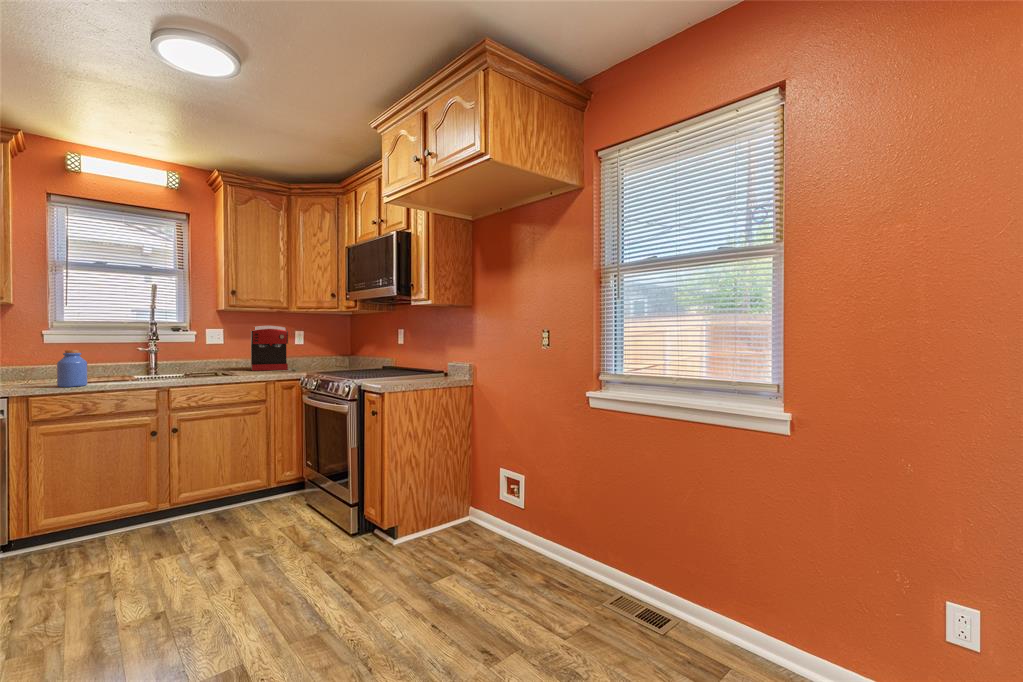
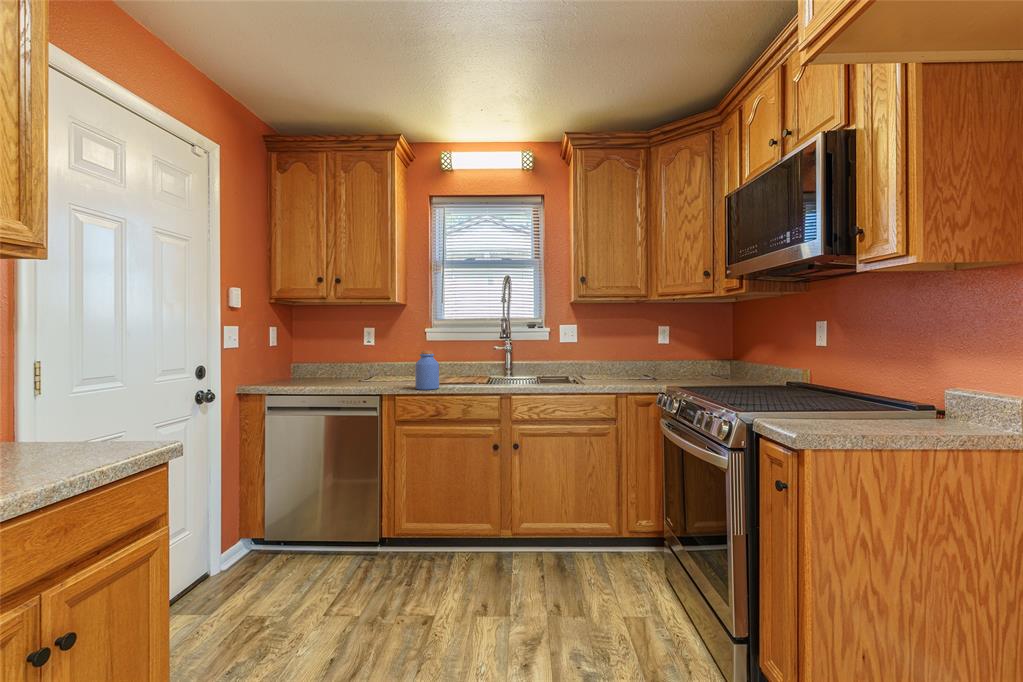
coffee maker: present [251,326,288,371] -> none [605,320,648,377]

